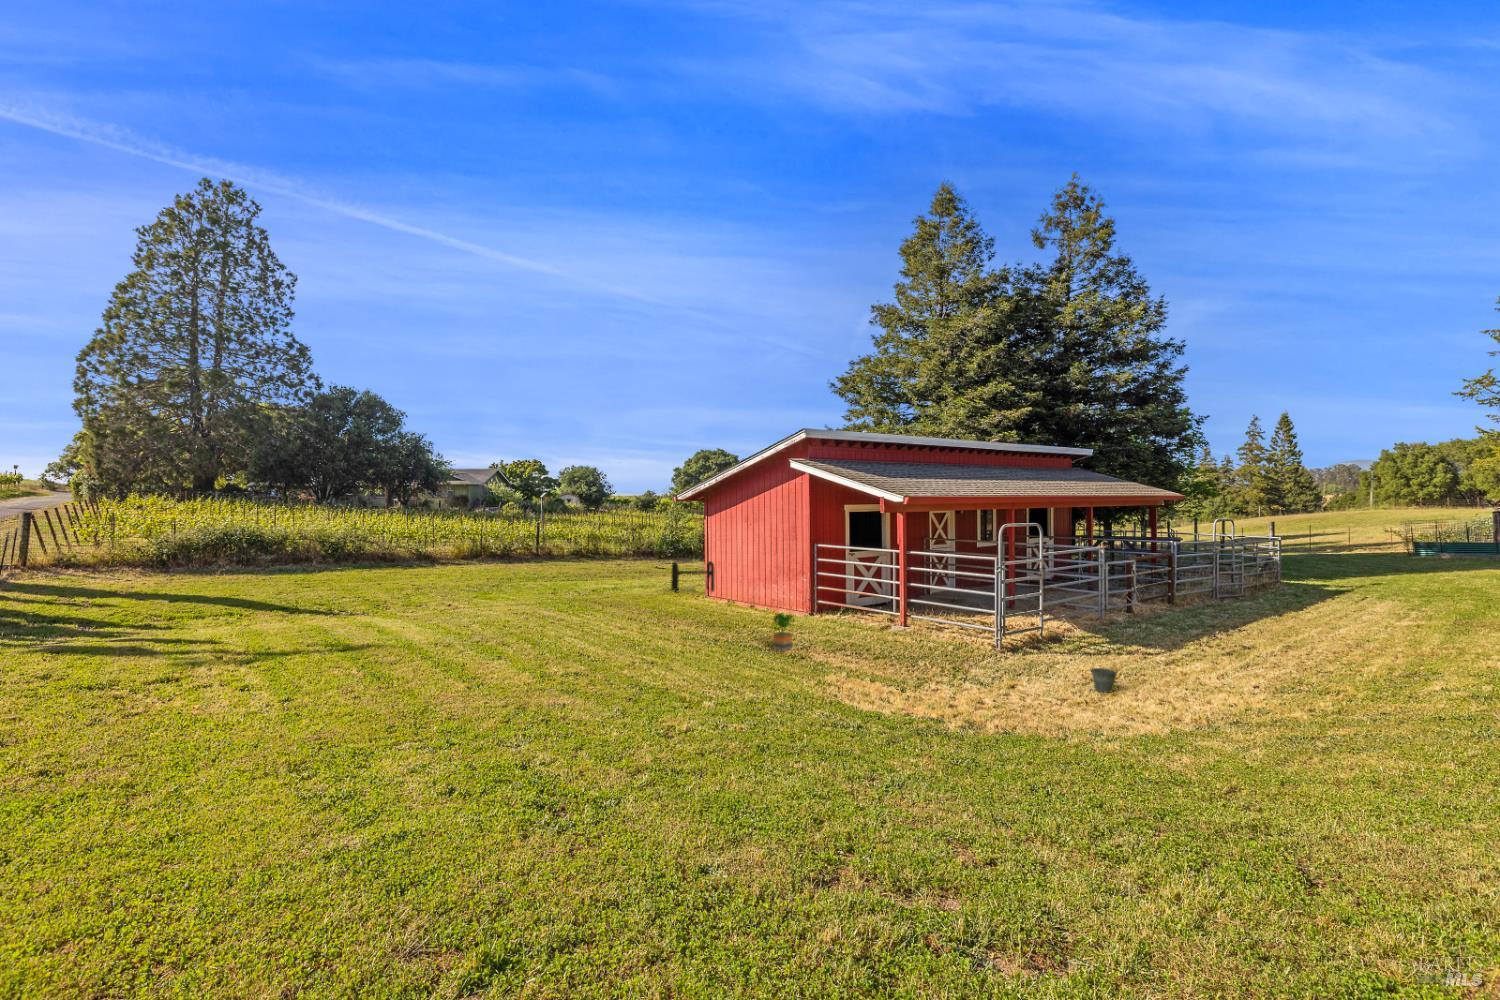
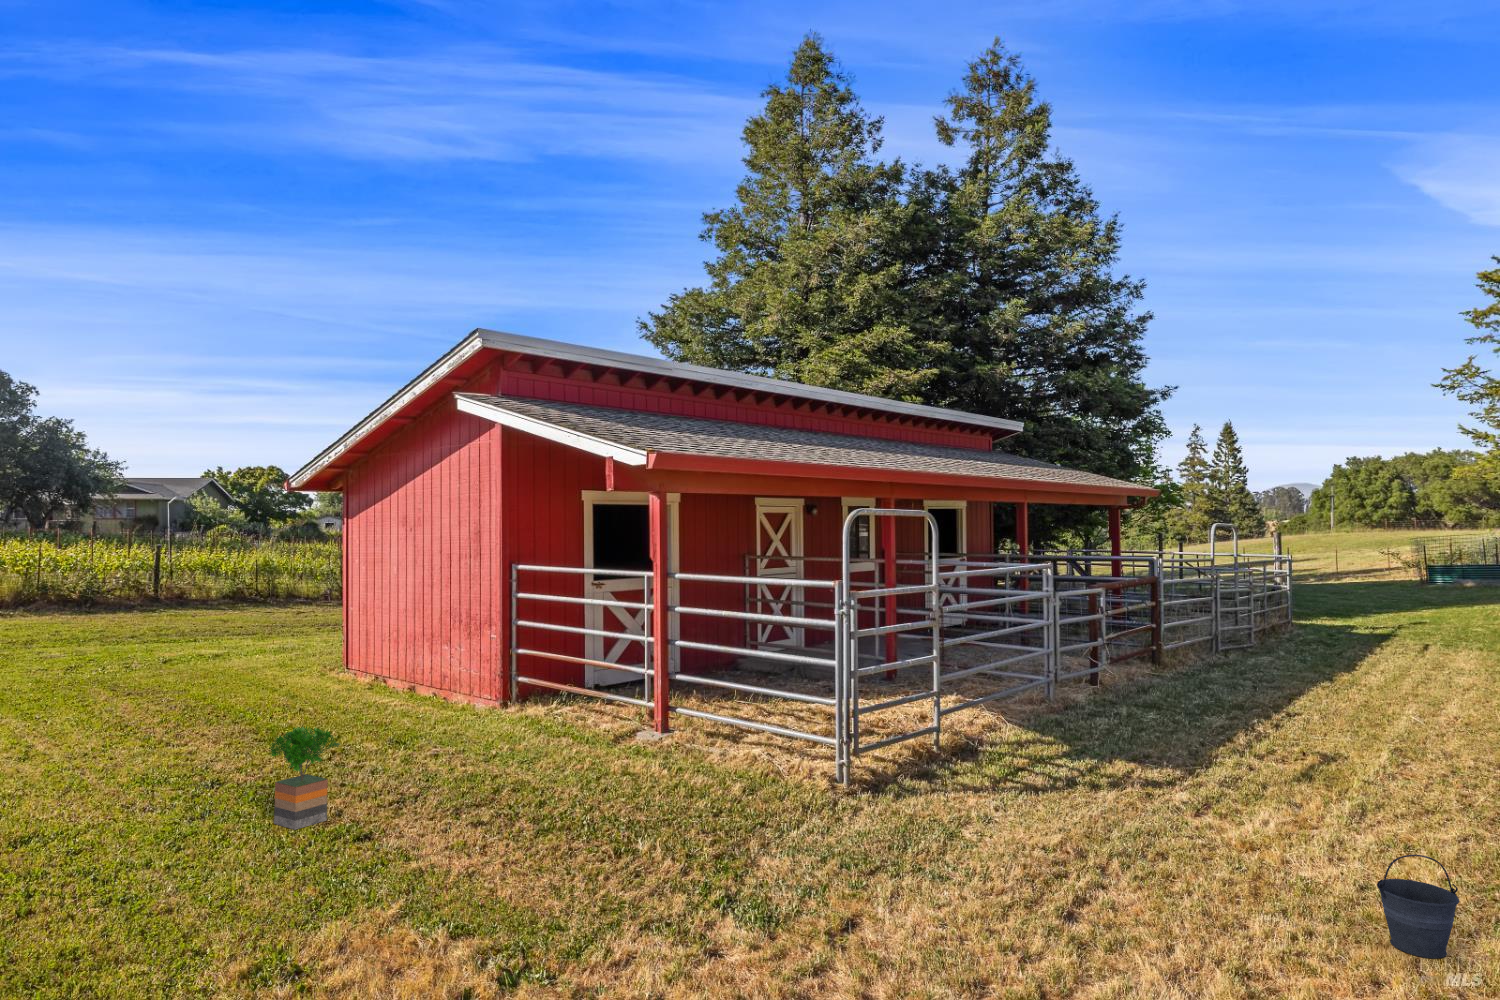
bench: present [671,561,715,592] -> none [251,606,342,669]
bucket: present [1091,668,1117,693] -> present [1377,855,1459,958]

